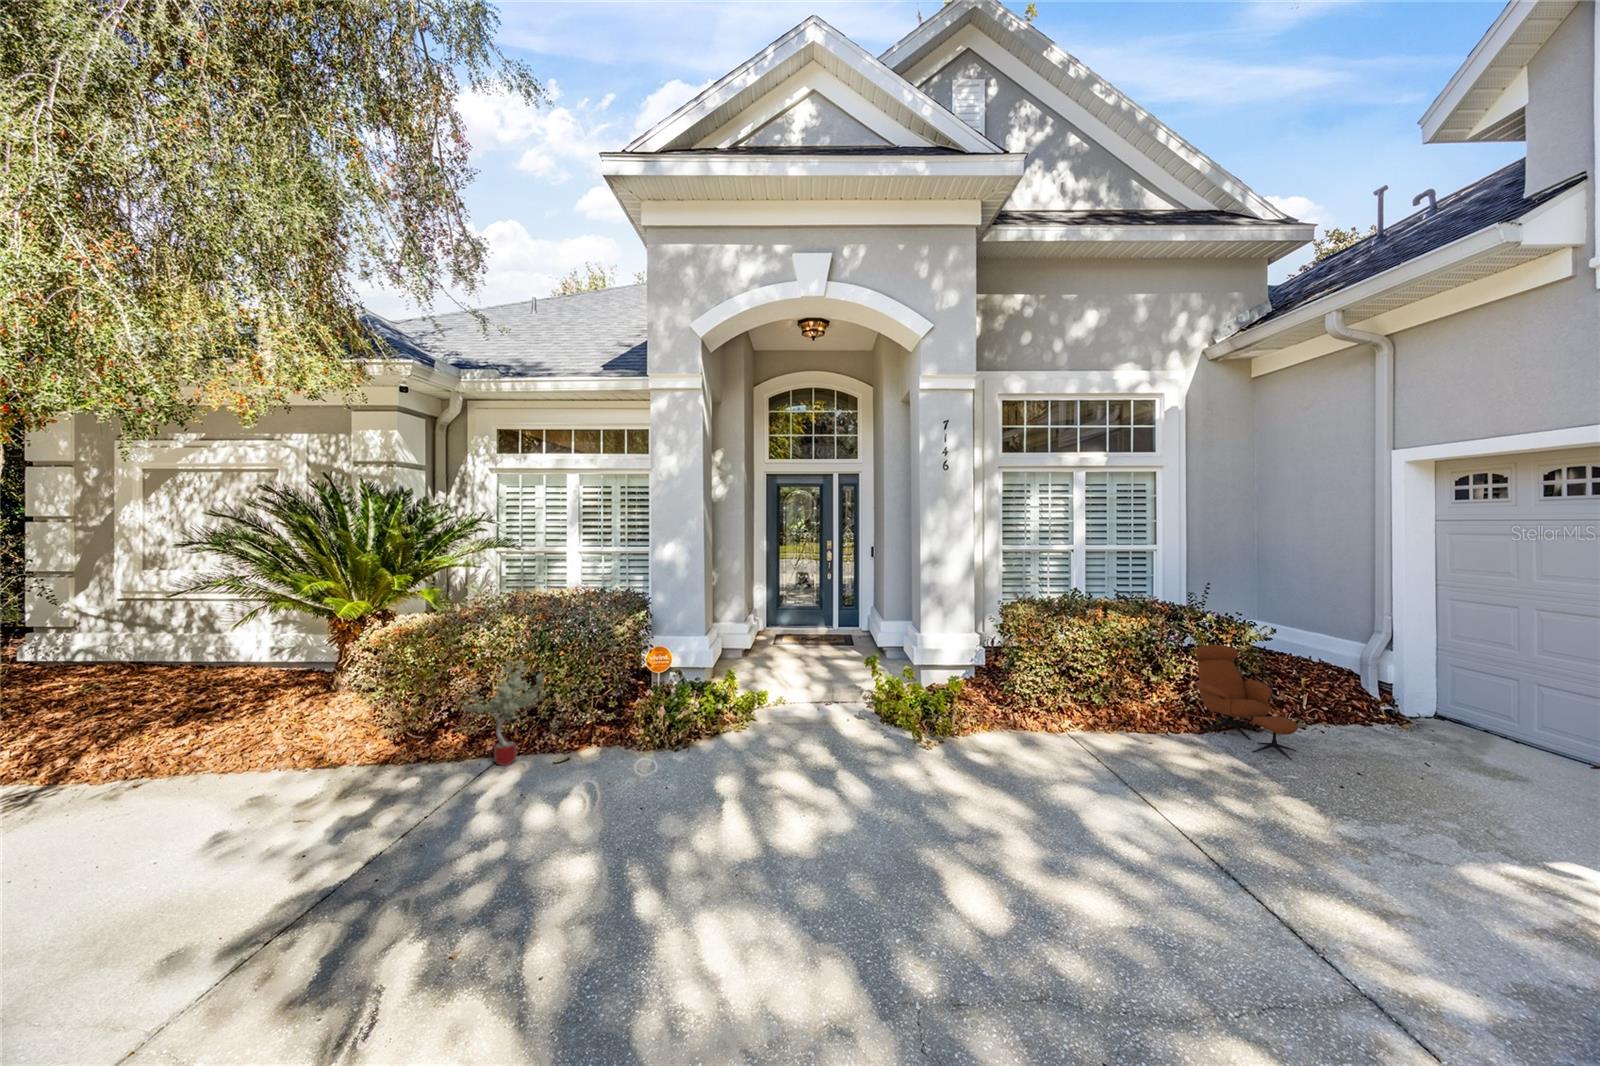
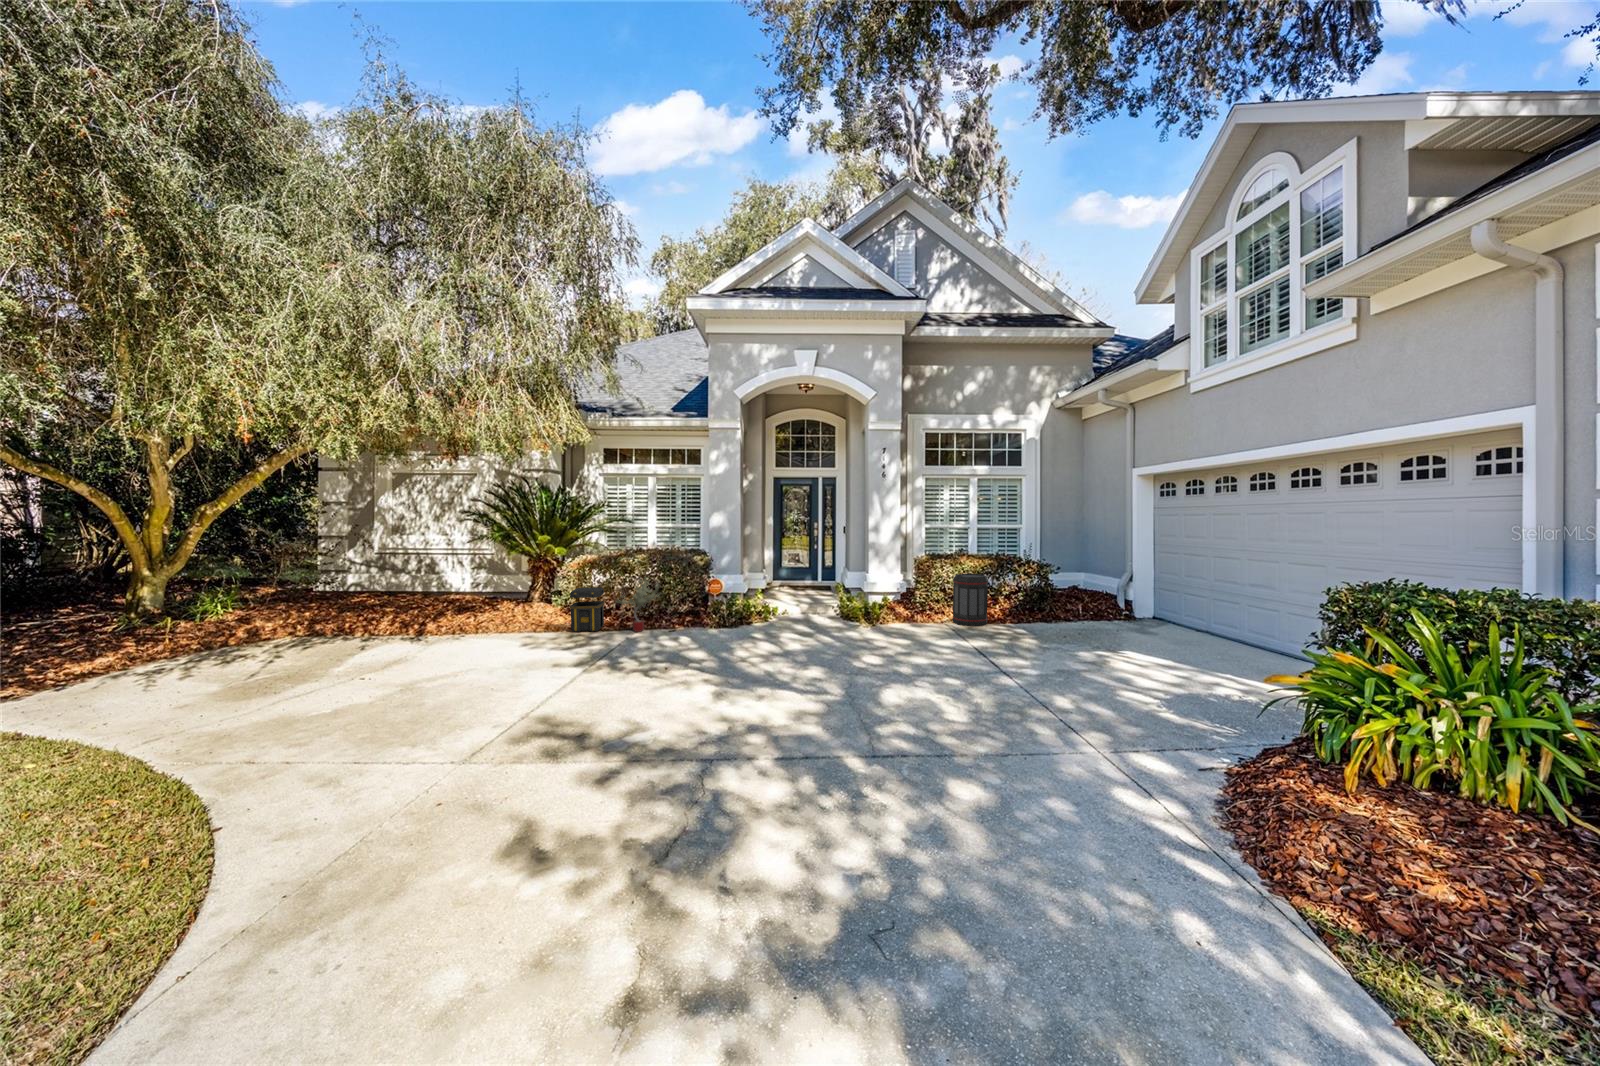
trash can: none [1083,641,1151,741] -> present [952,574,988,626]
lounge chair: present [1195,645,1298,760] -> none [1015,577,1060,632]
toolbox: none [371,677,448,767] -> present [570,588,604,632]

